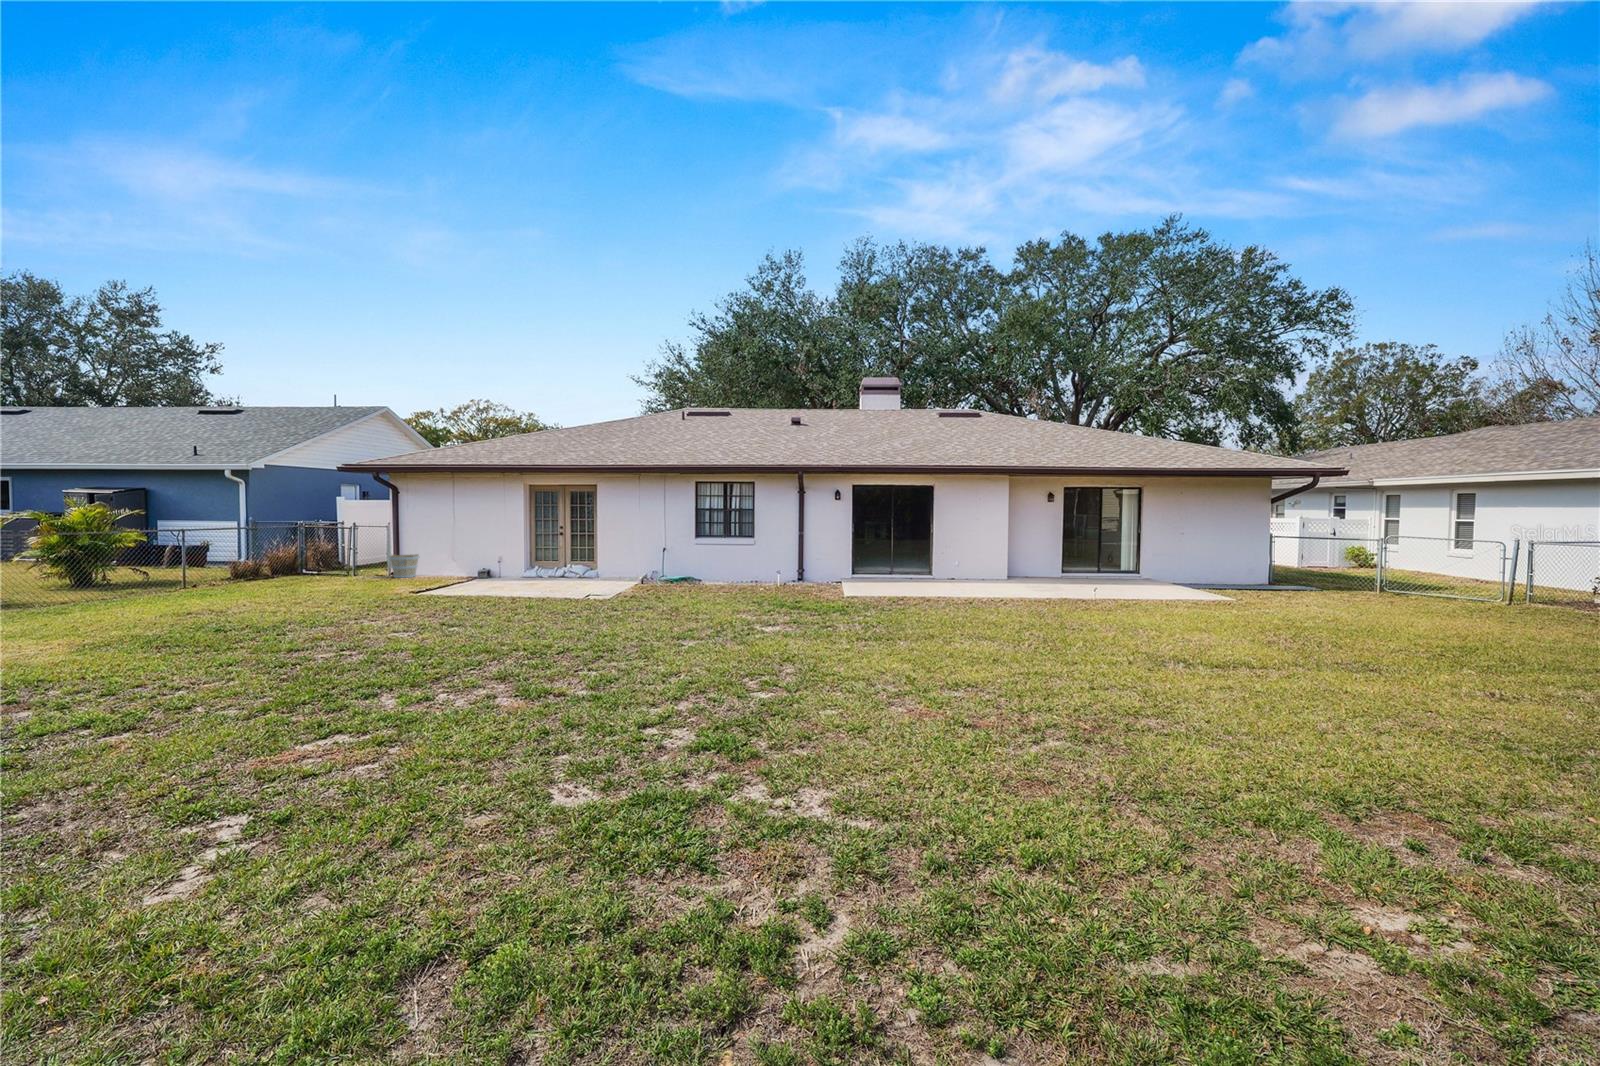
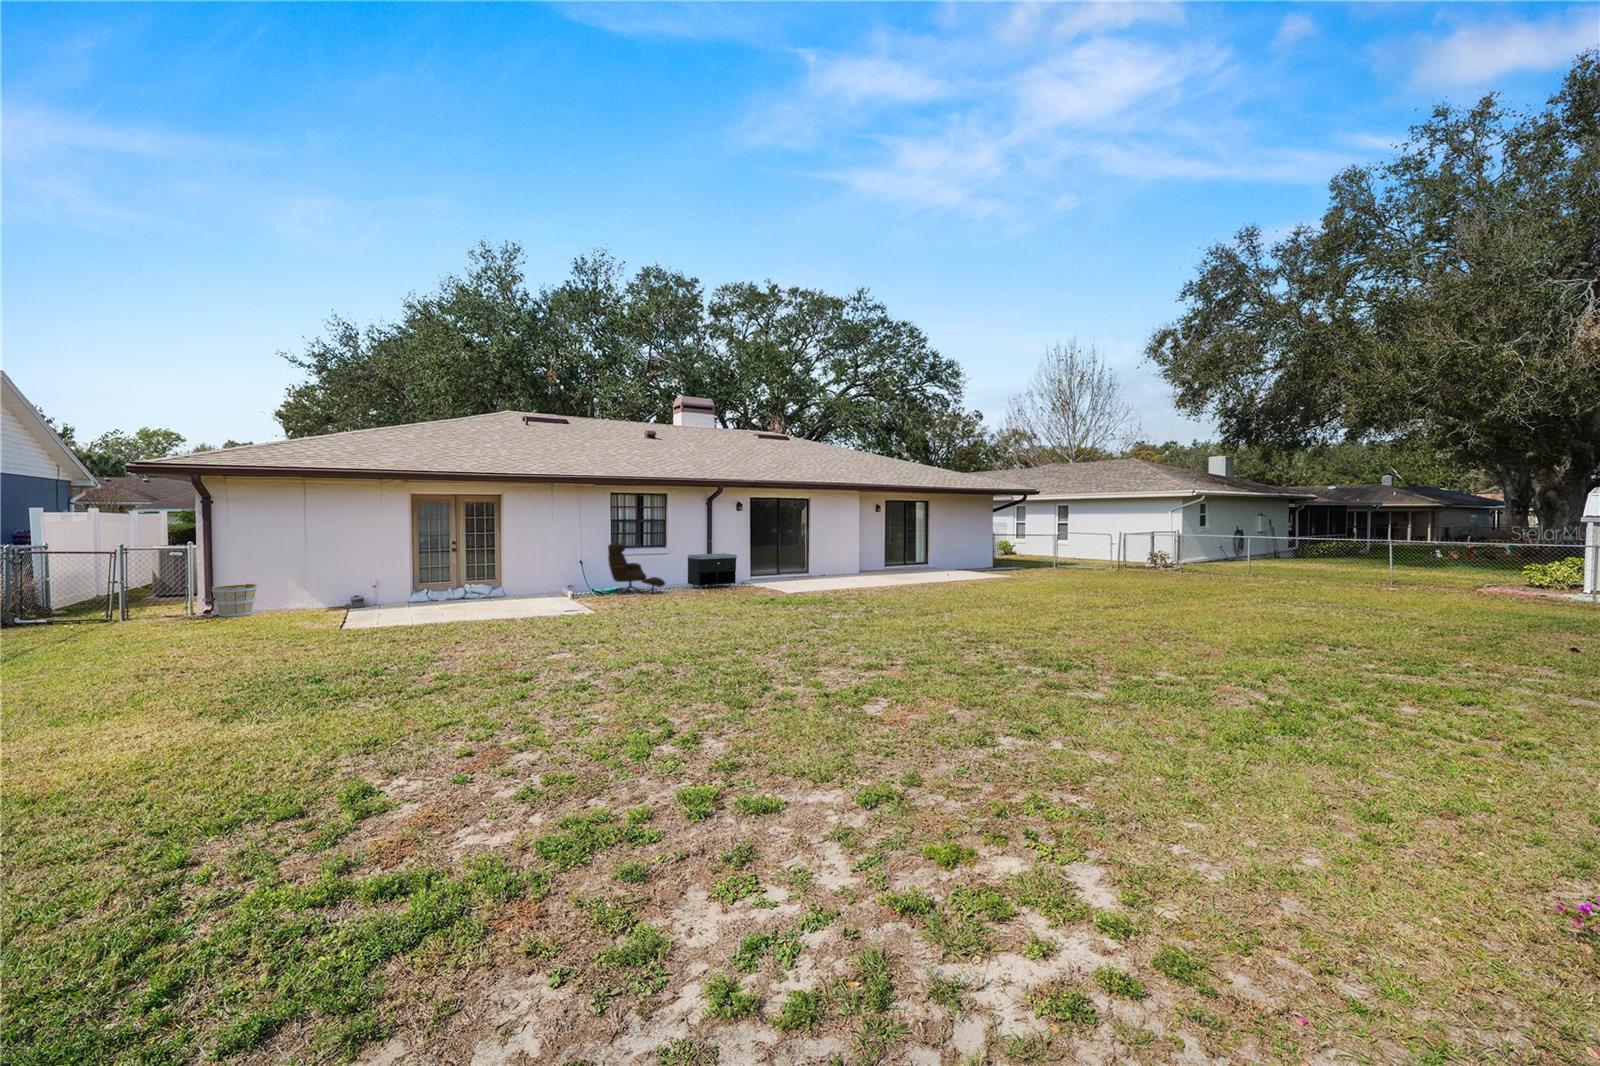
lounge chair: none [683,532,733,584] -> present [608,543,665,593]
storage bench: none [773,546,819,583] -> present [688,553,737,589]

